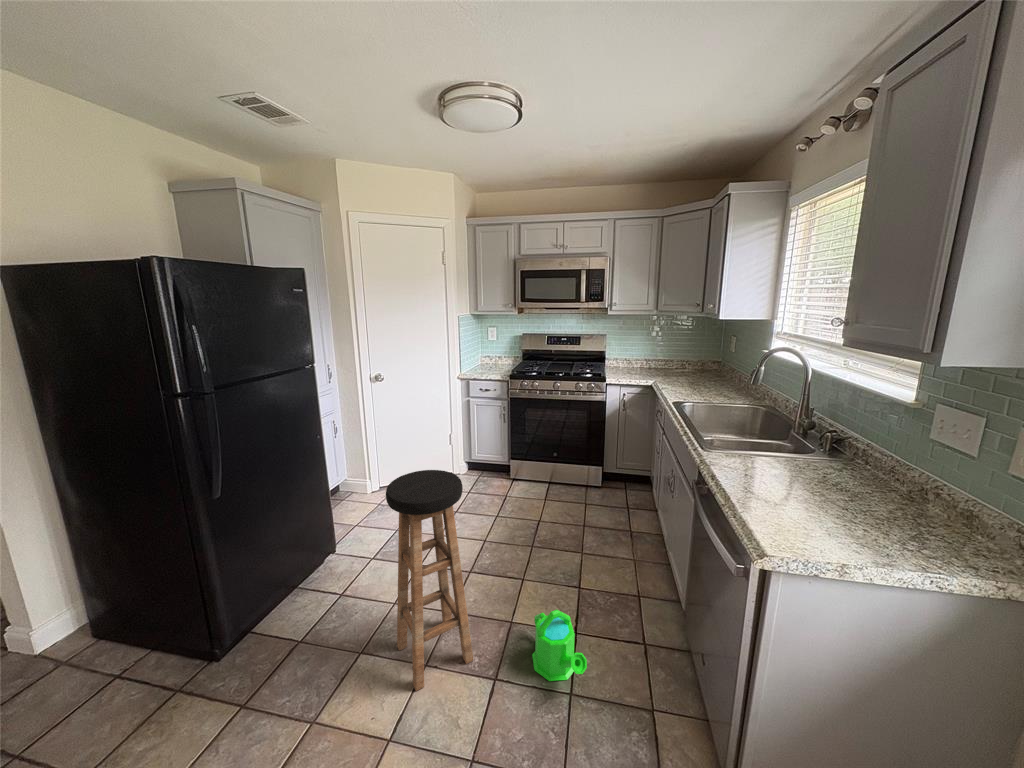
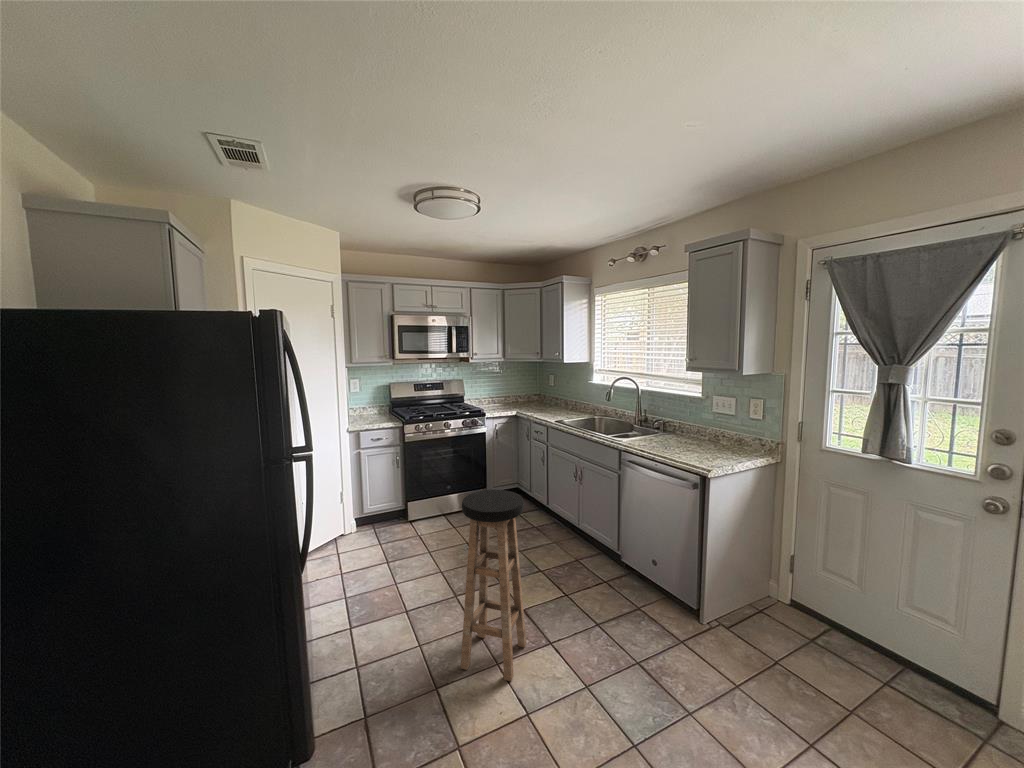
watering can: present [532,609,587,681] -> none [546,573,606,626]

